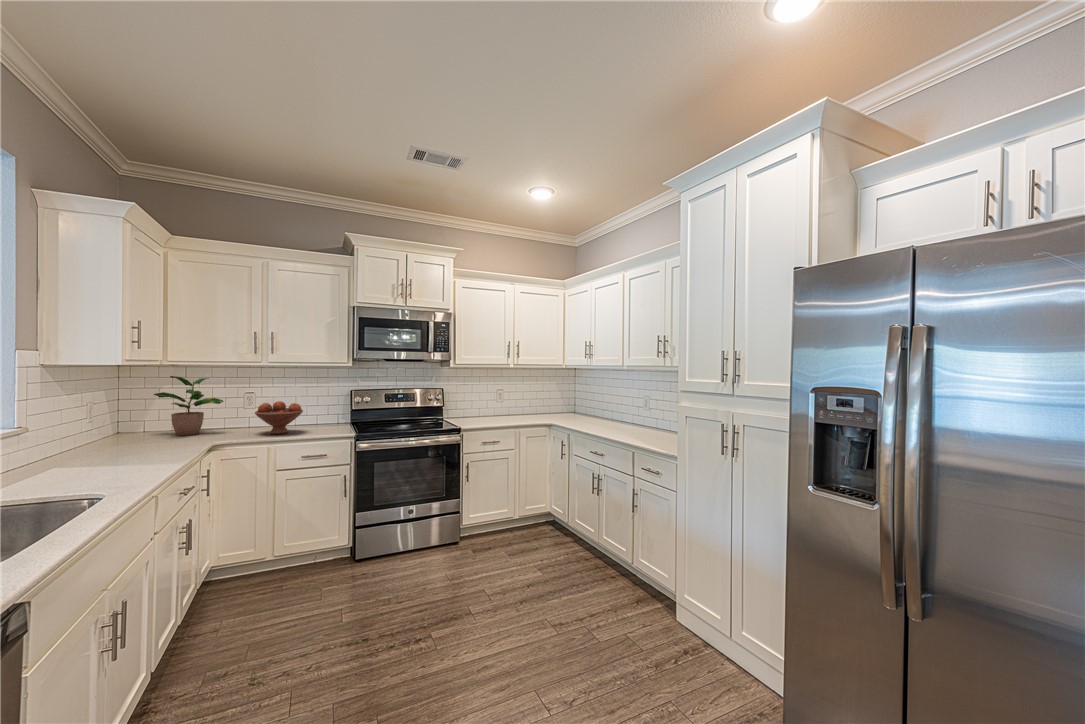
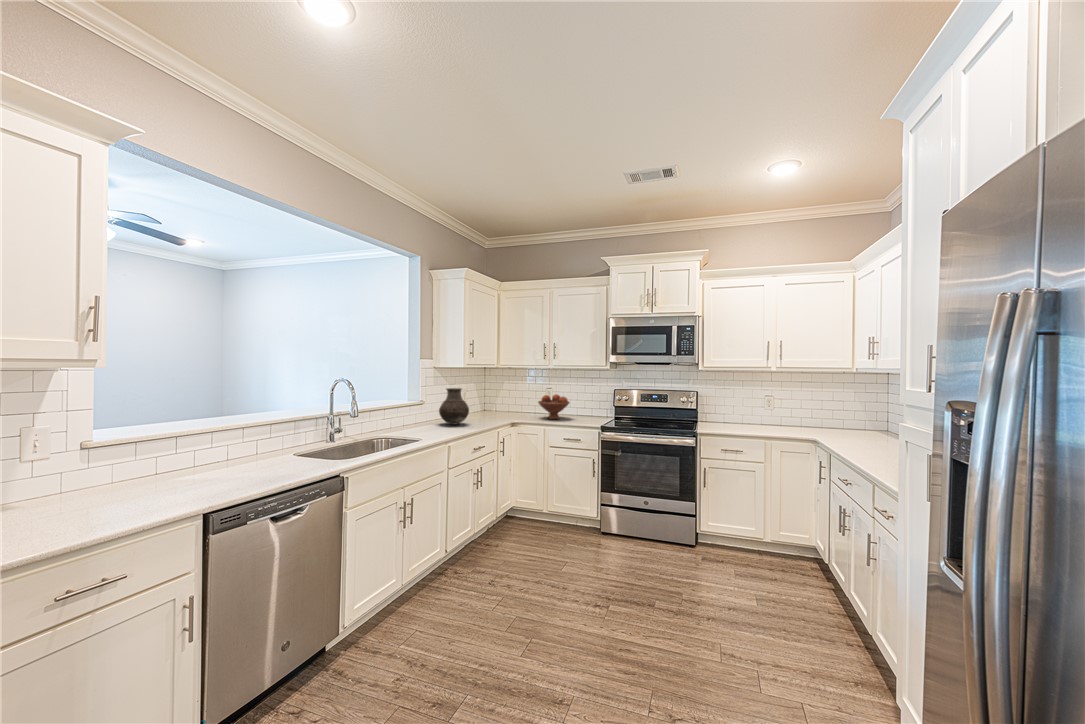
potted plant: present [154,376,224,436] -> none [490,373,524,414]
vase: none [90,401,157,461] -> present [439,388,469,424]

